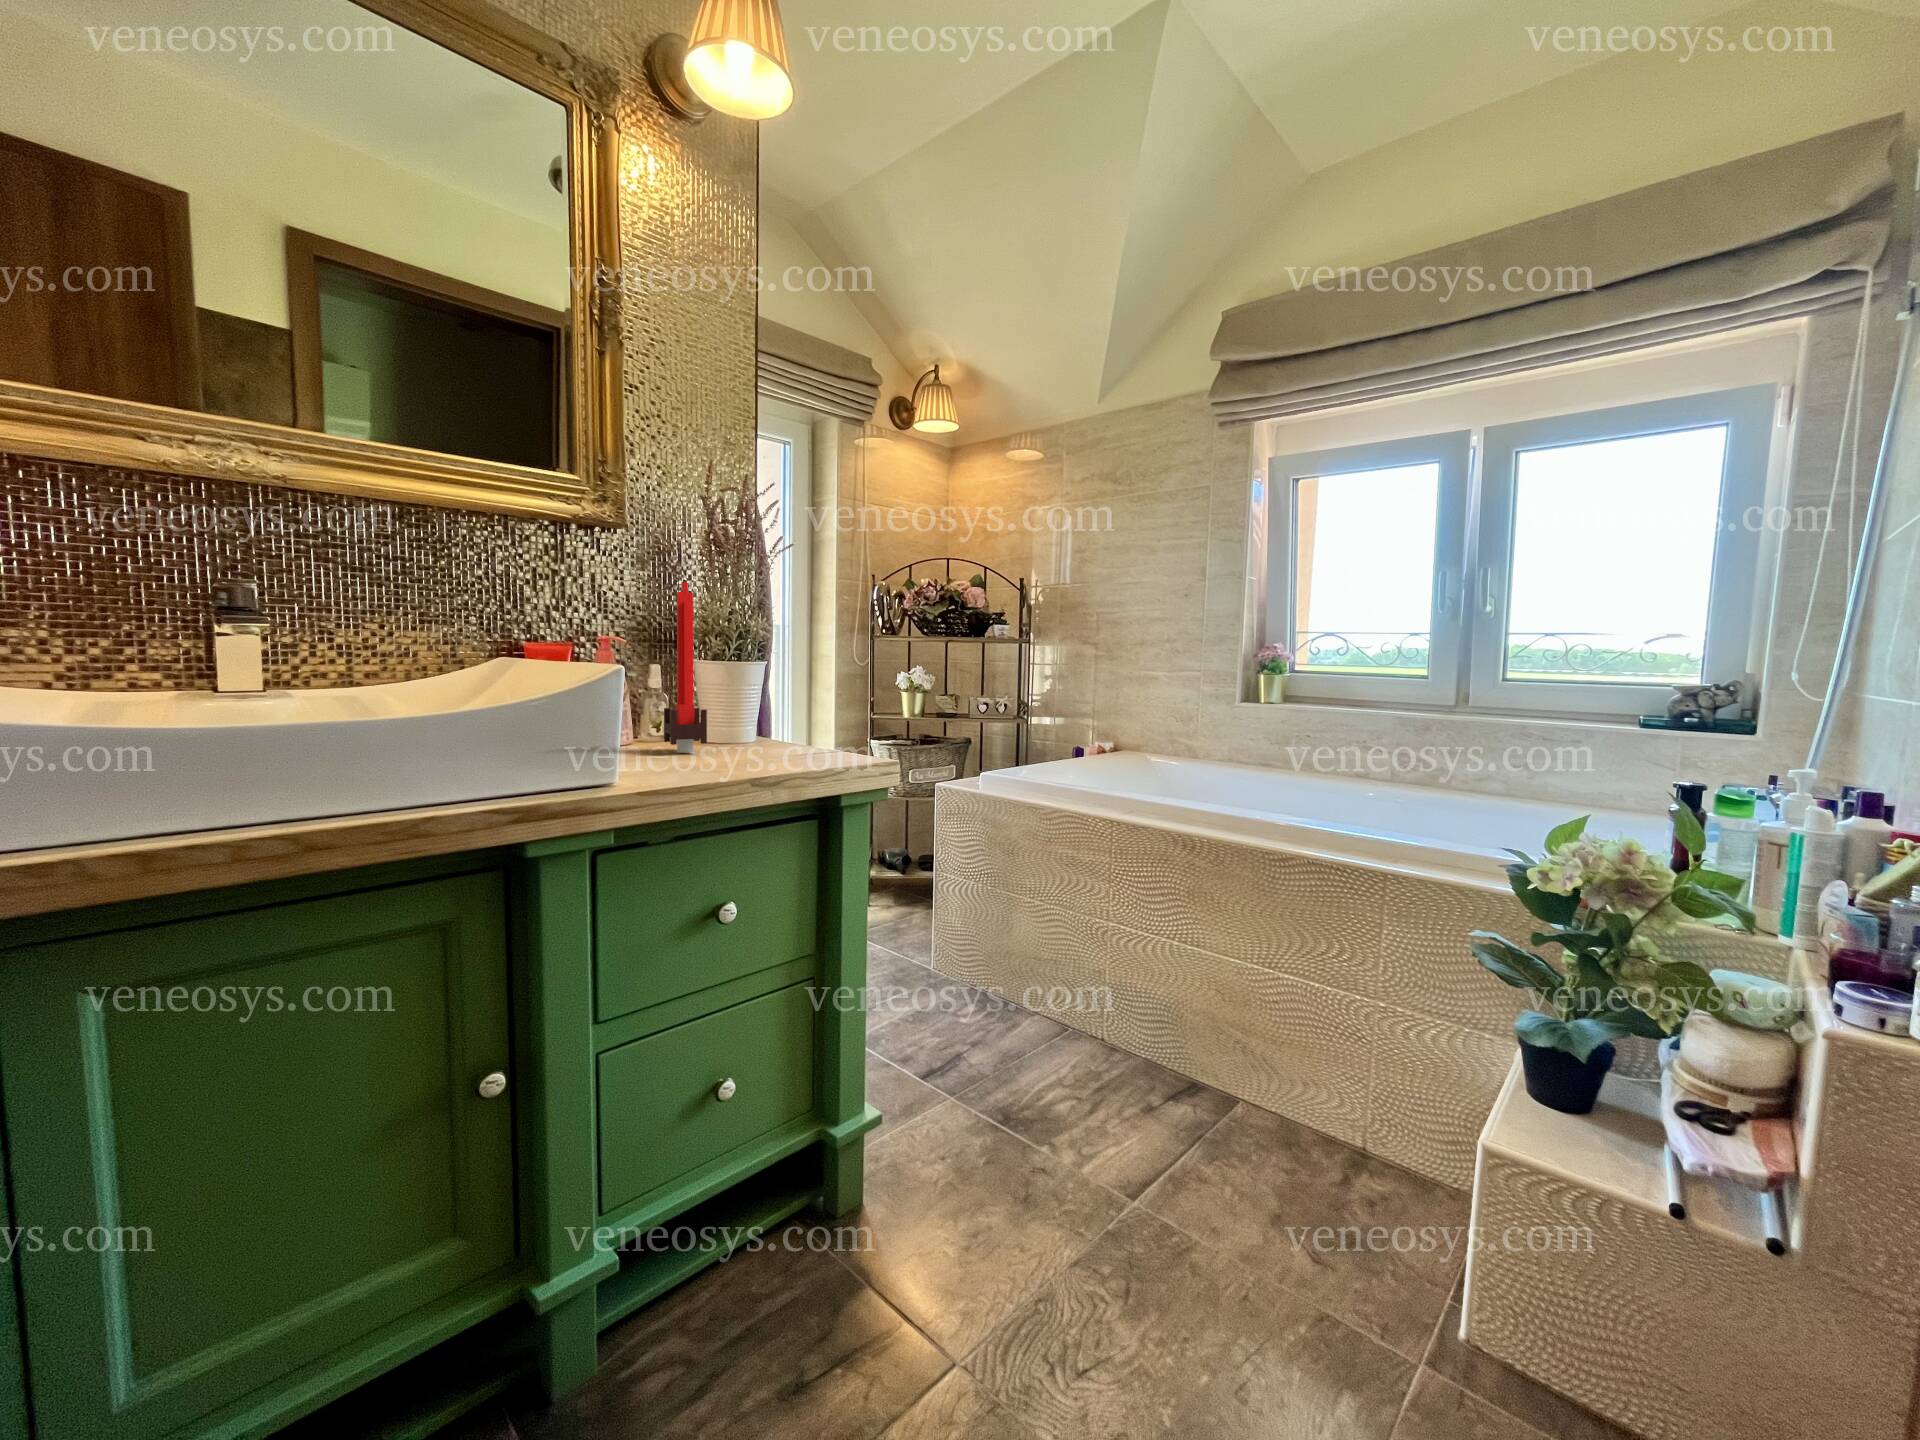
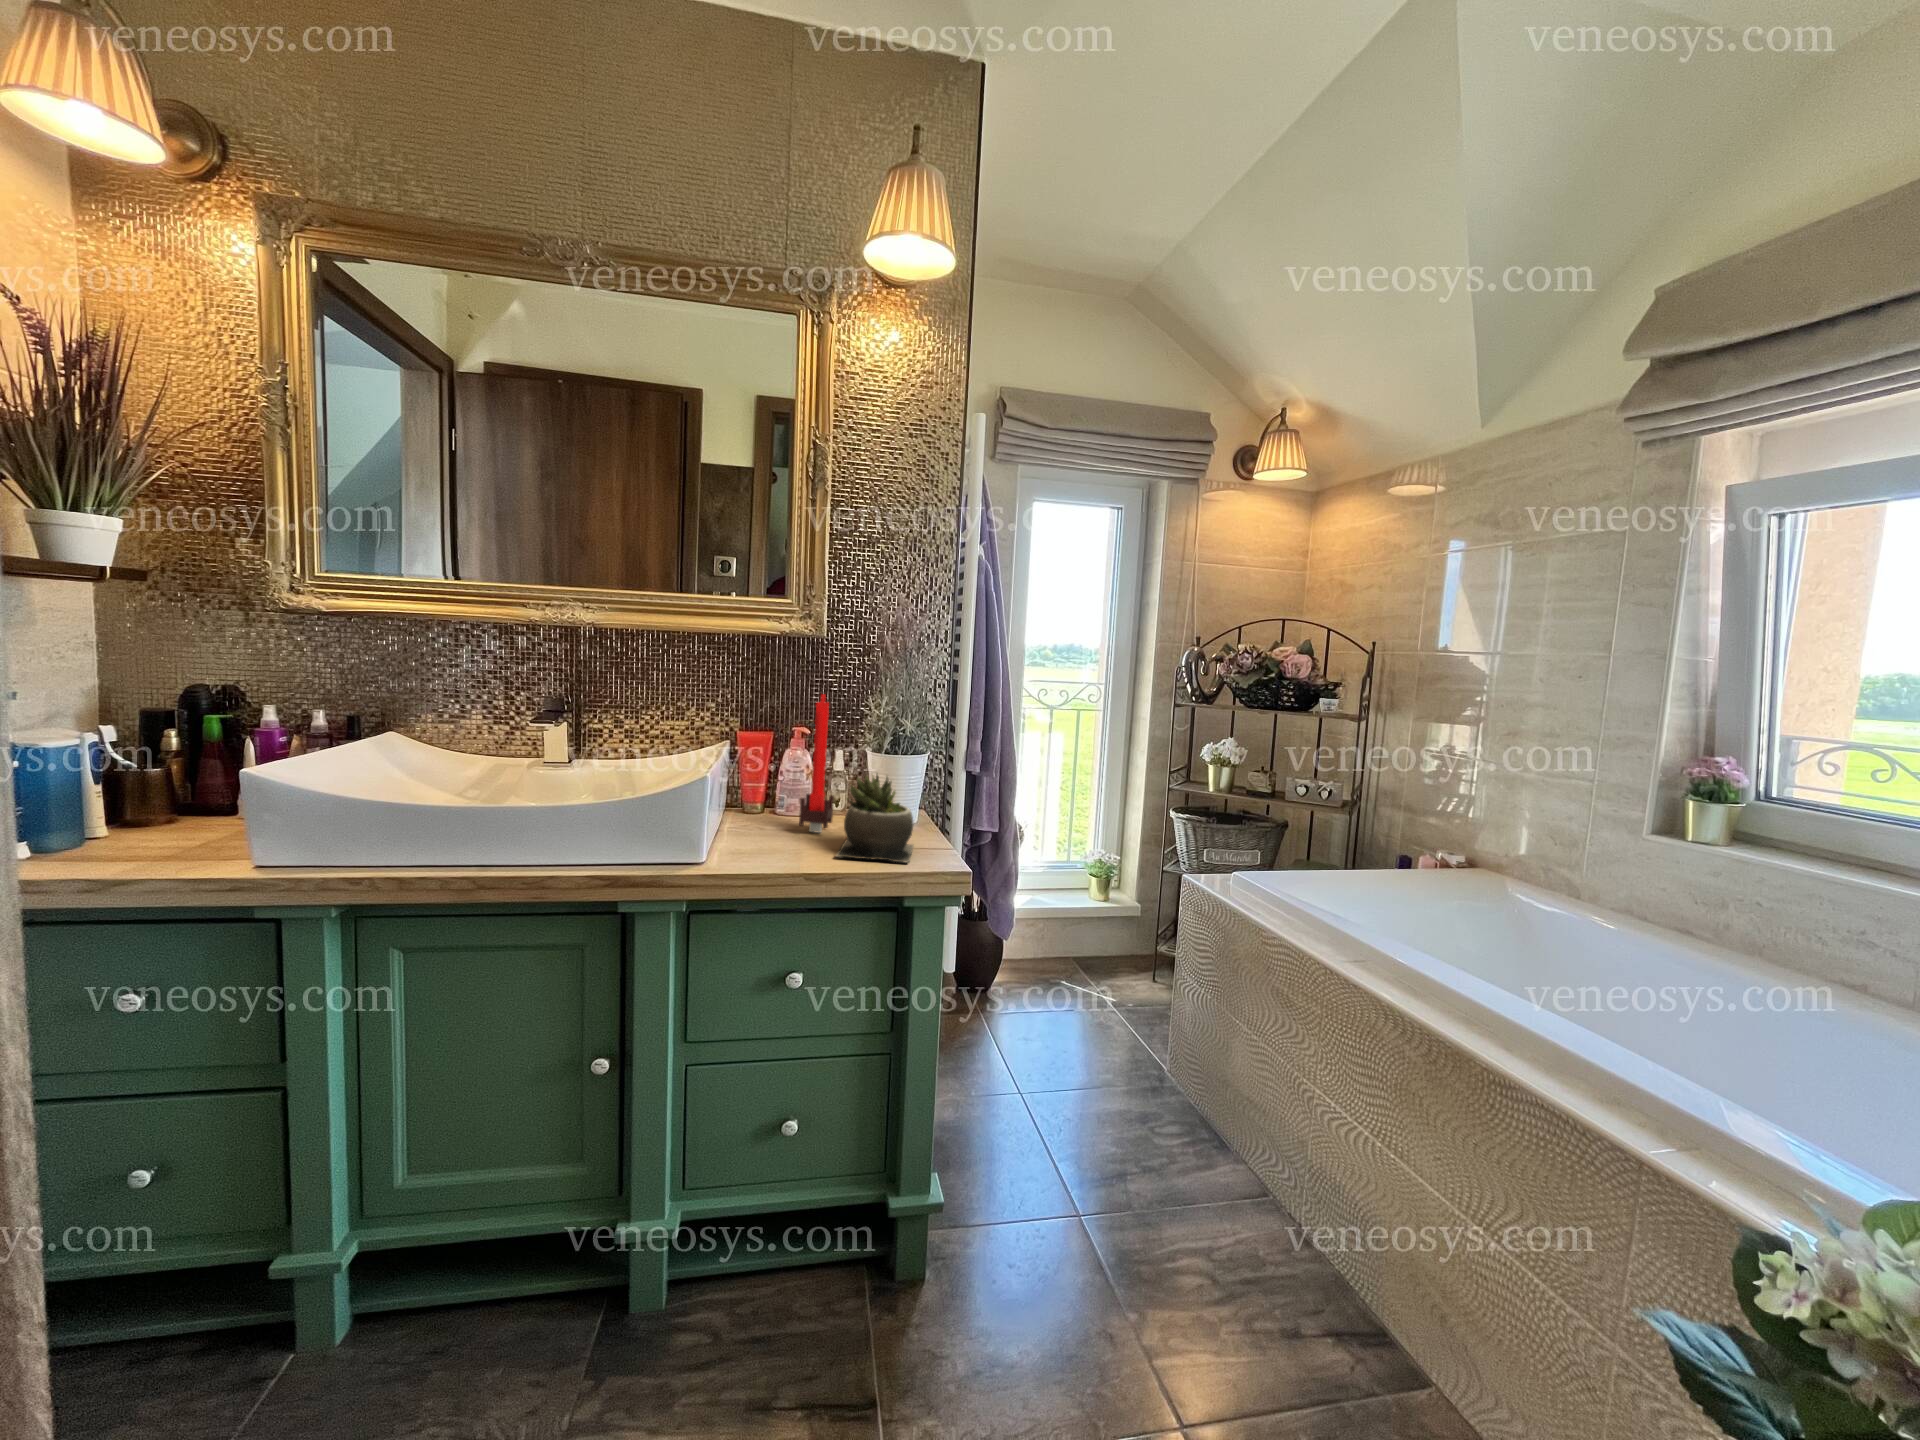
succulent plant: none [732,666,842,763] -> present [836,775,913,862]

